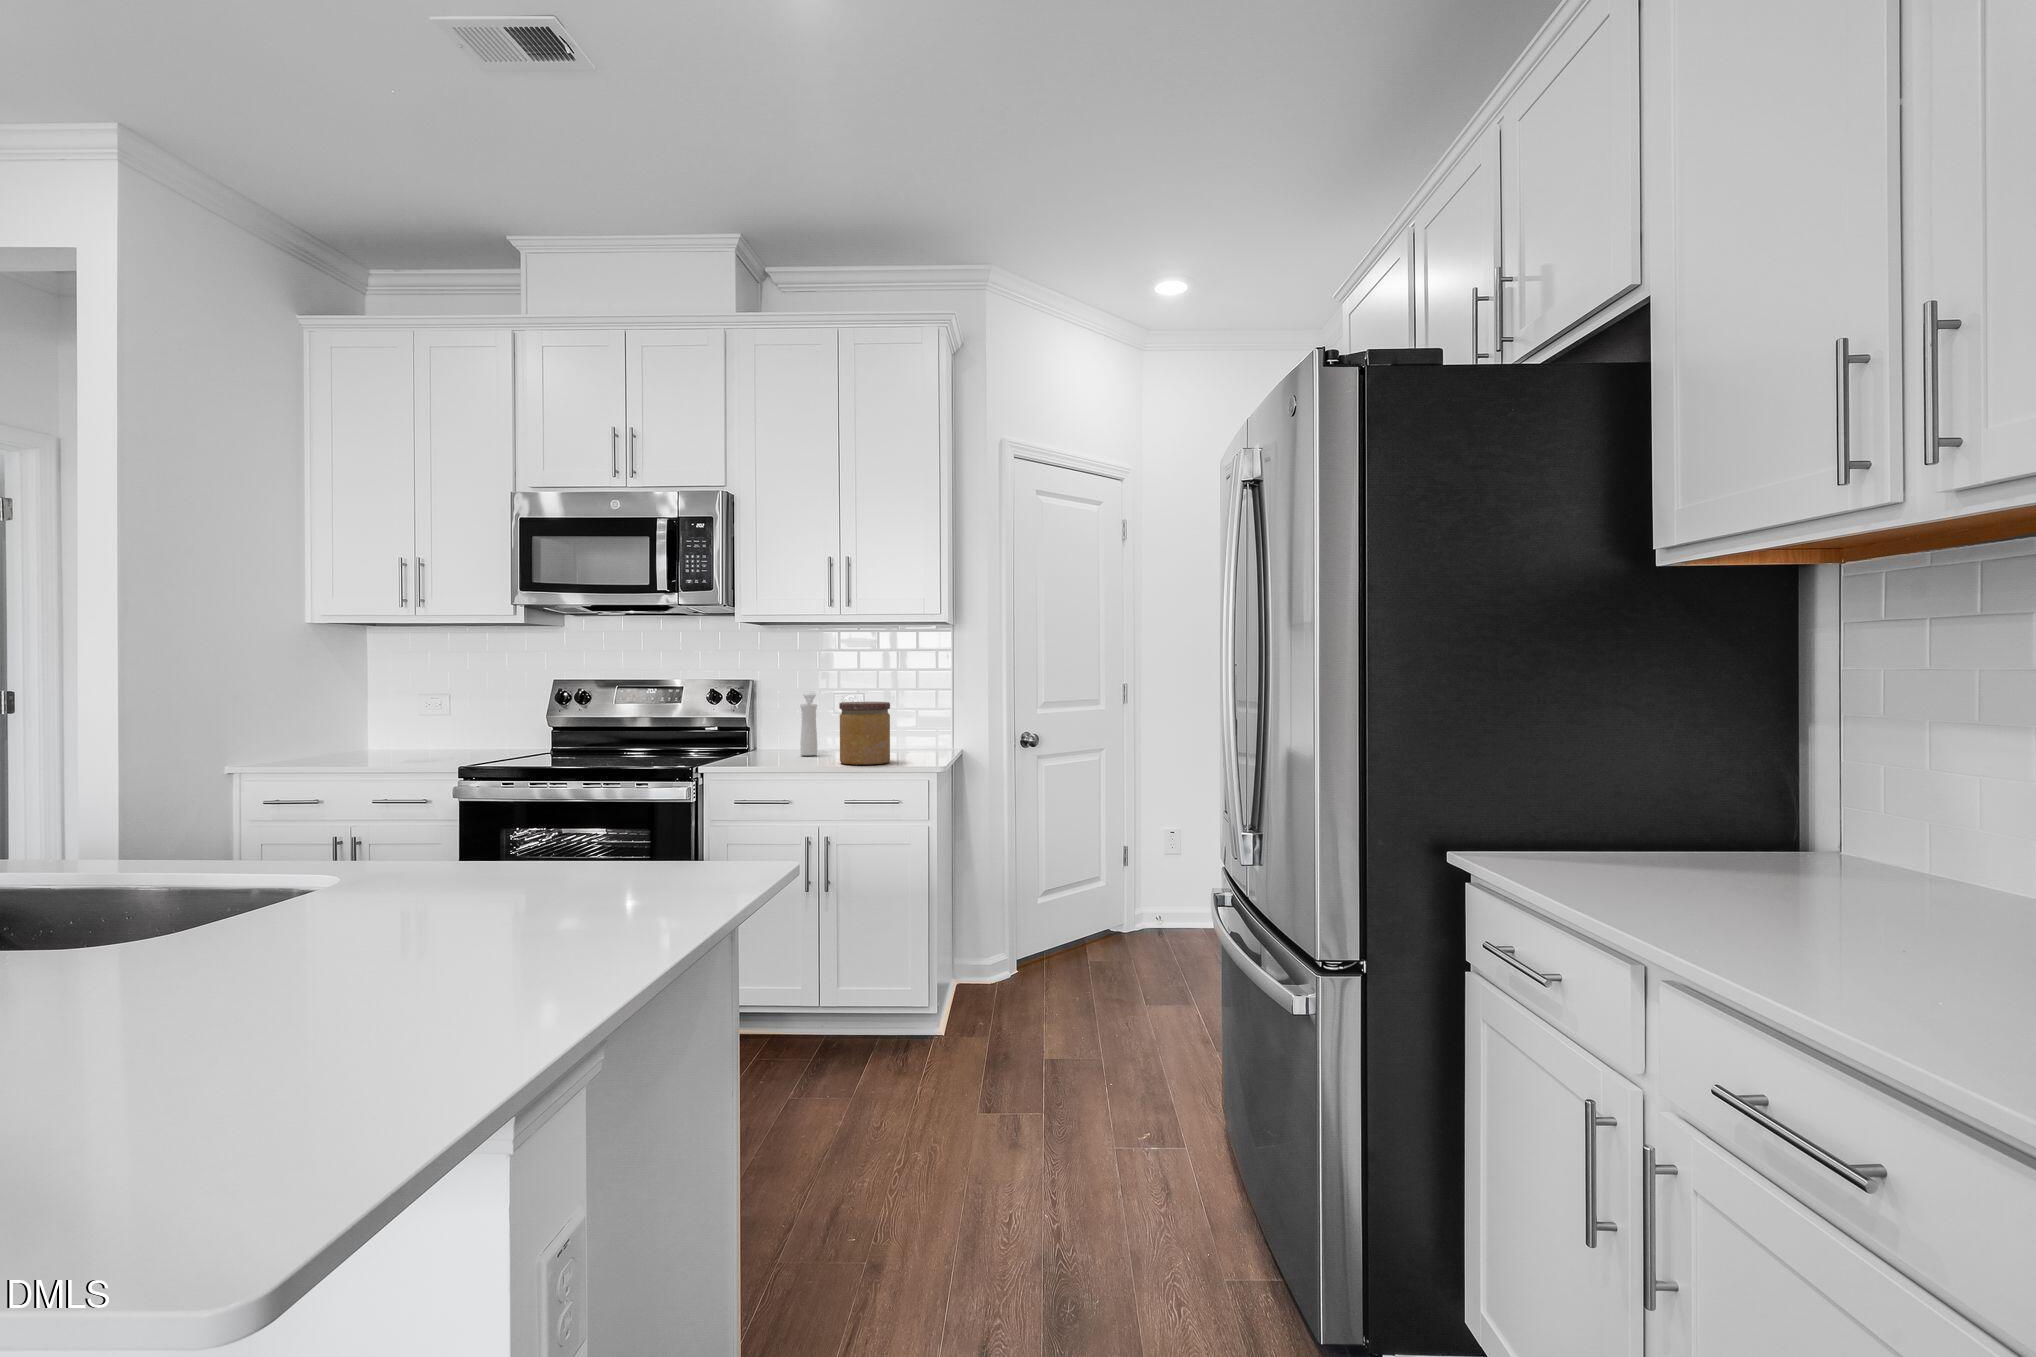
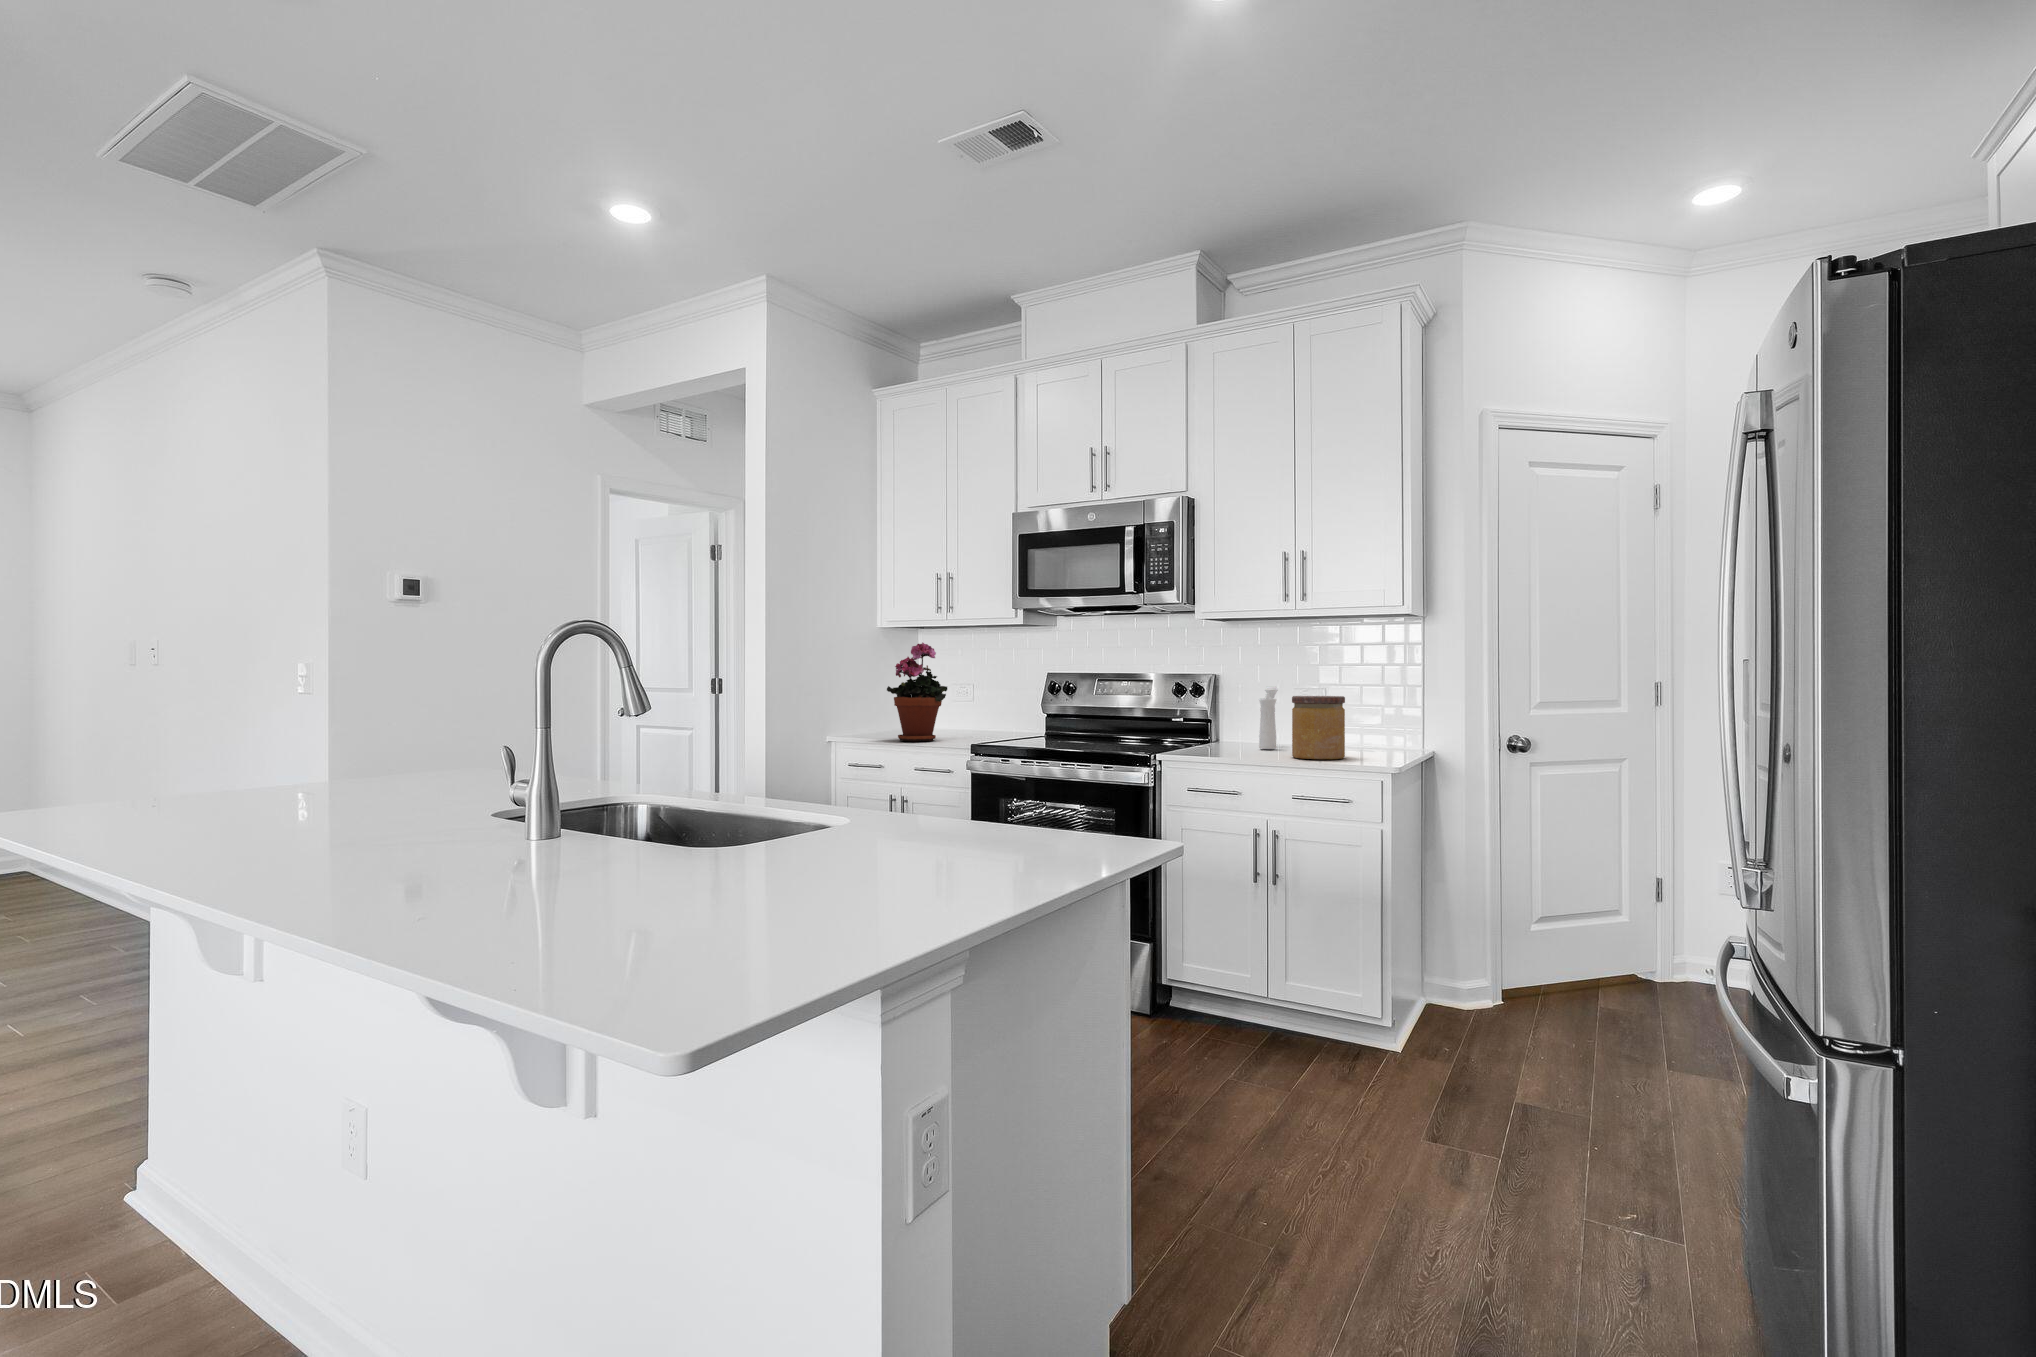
potted plant: none [338,642,424,763] -> present [887,643,947,741]

